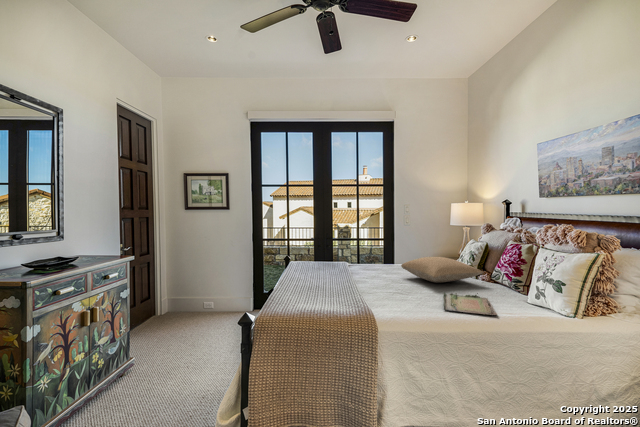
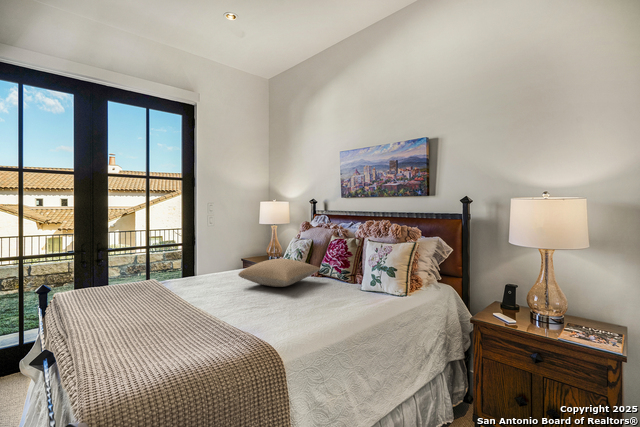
tray: present [443,293,497,315] -> none [302,289,366,316]

